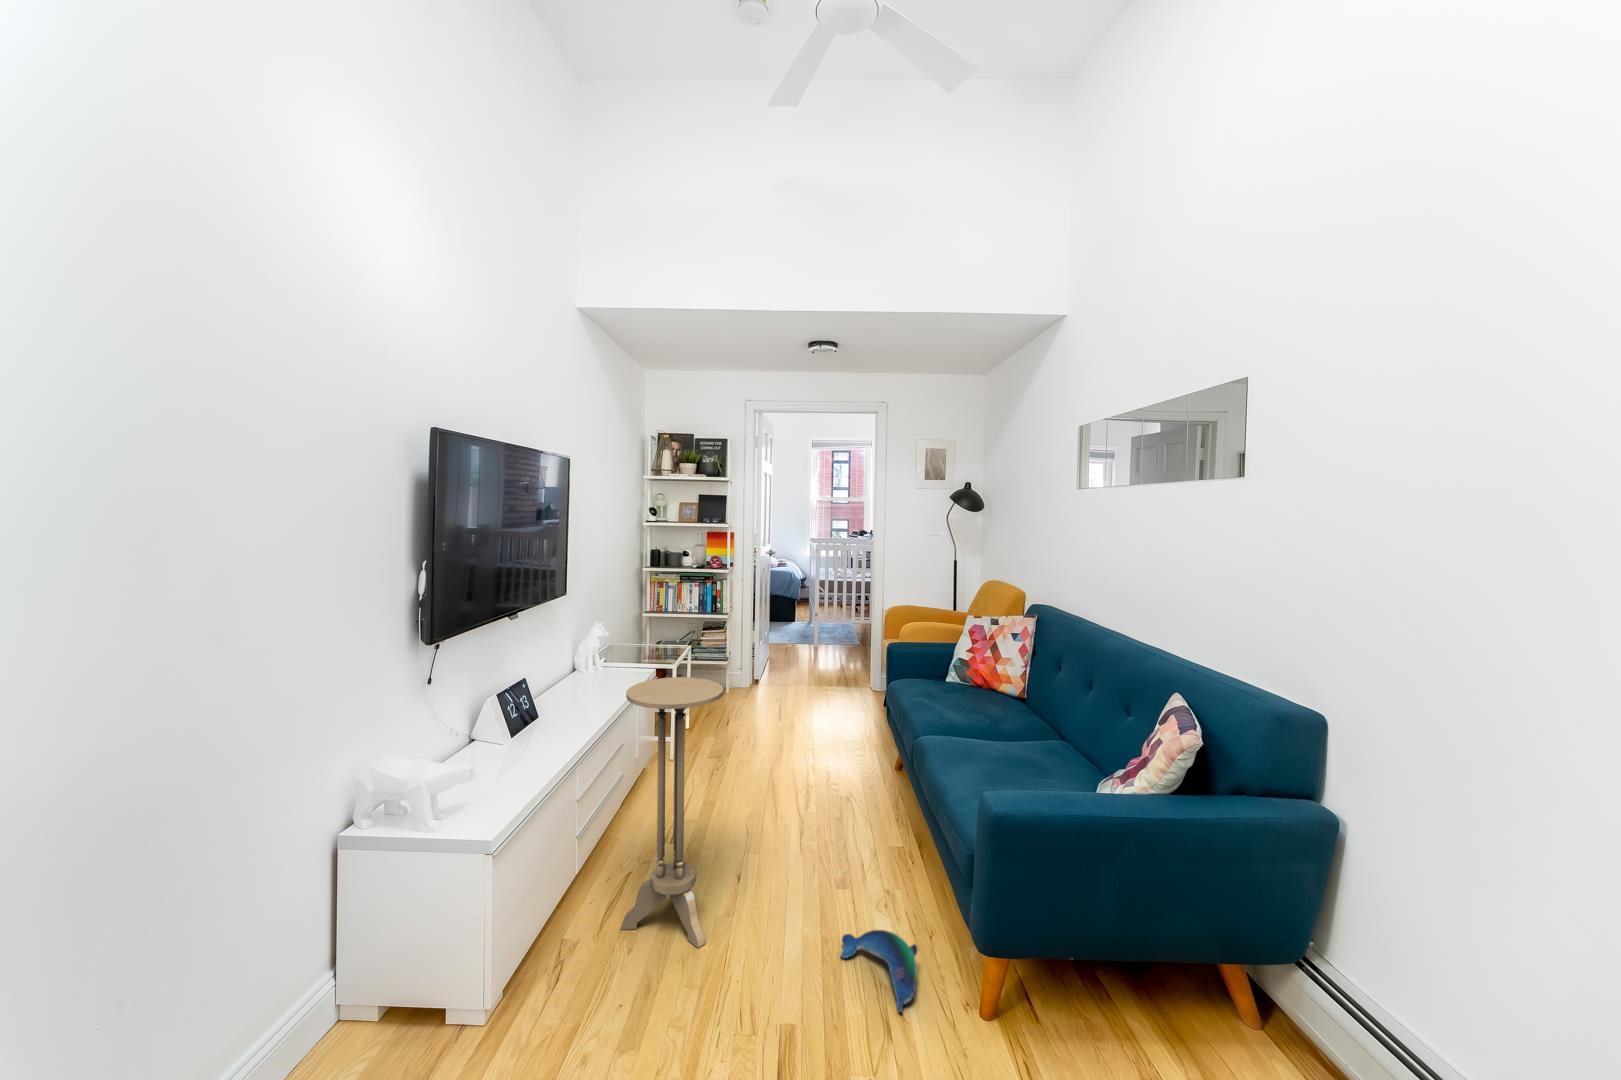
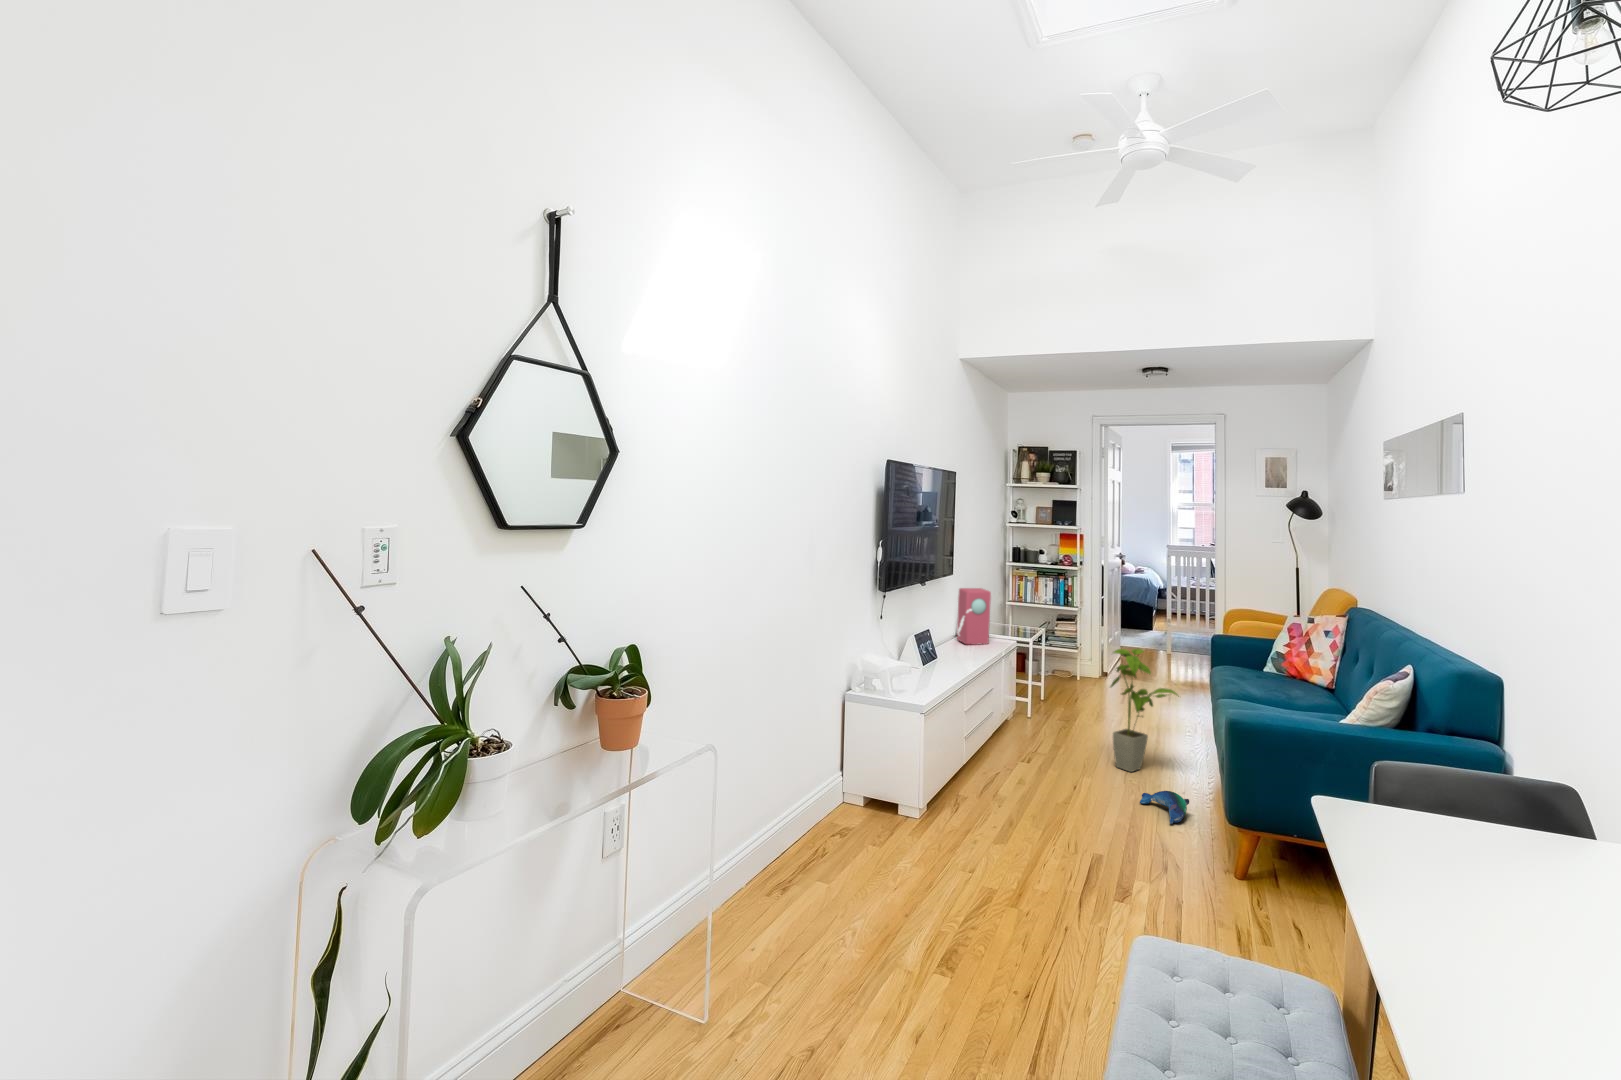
speaker: none [566,606,612,691] -> present [957,588,991,645]
side table: present [621,677,723,948] -> none [1004,629,1071,785]
house plant: none [779,688,877,870] -> present [1110,649,1179,772]

